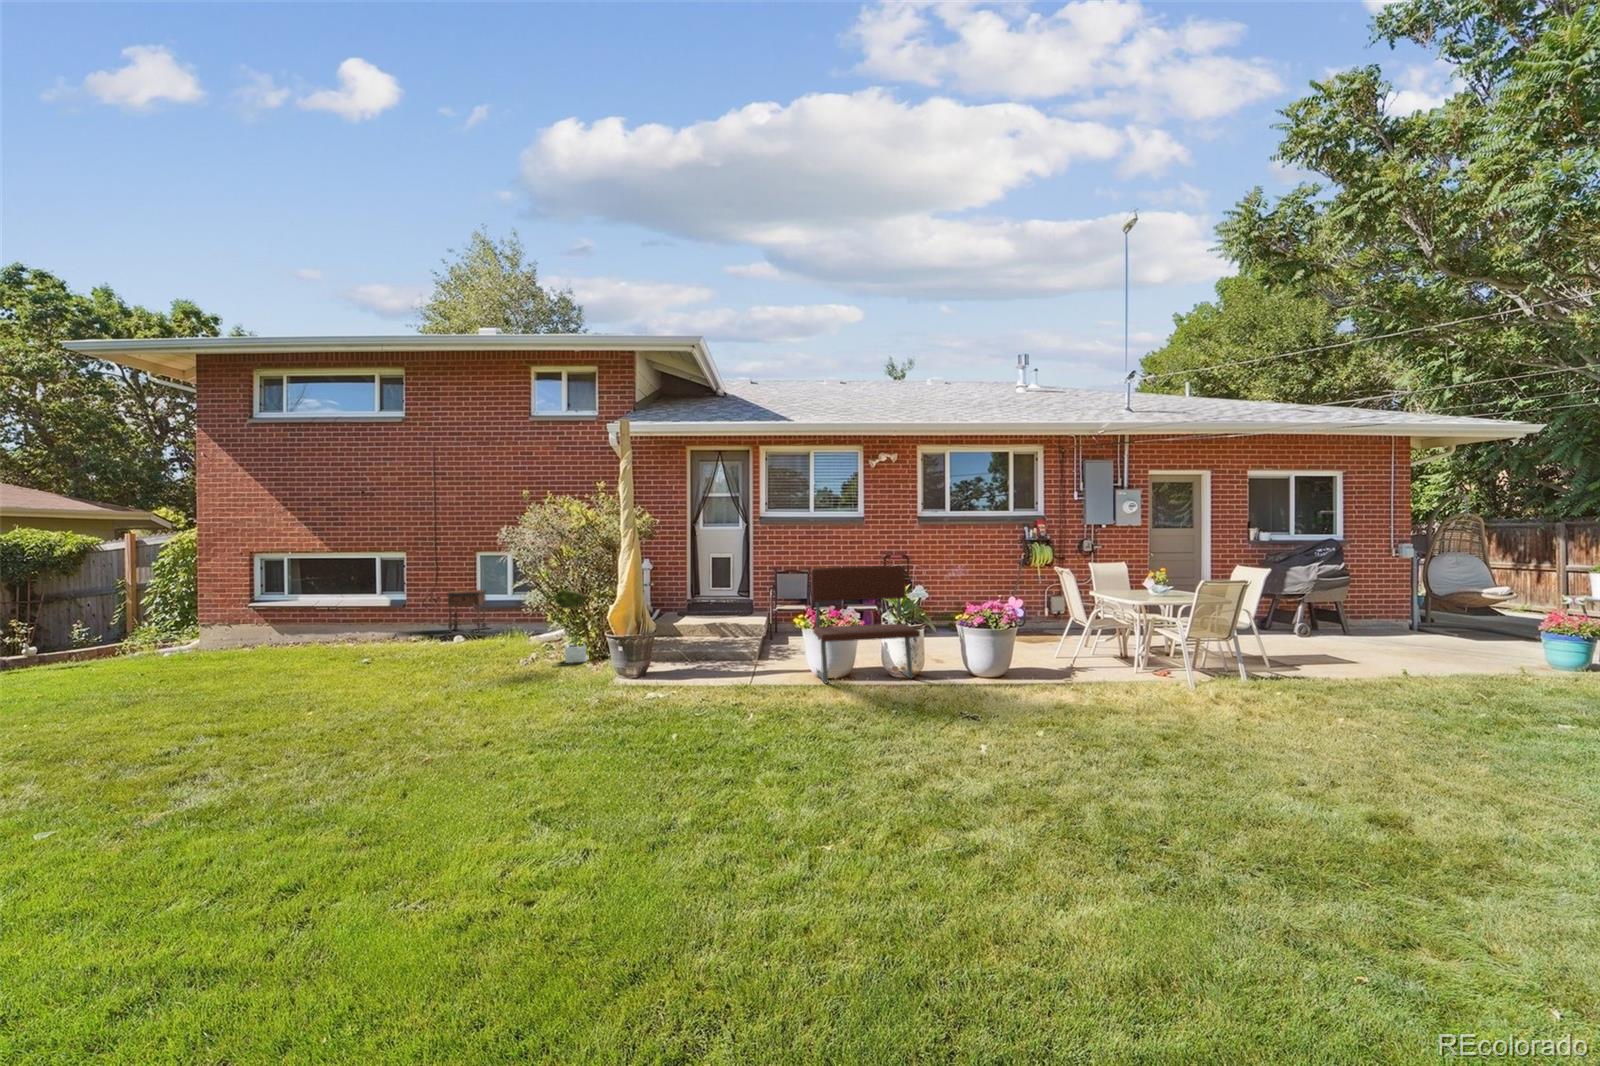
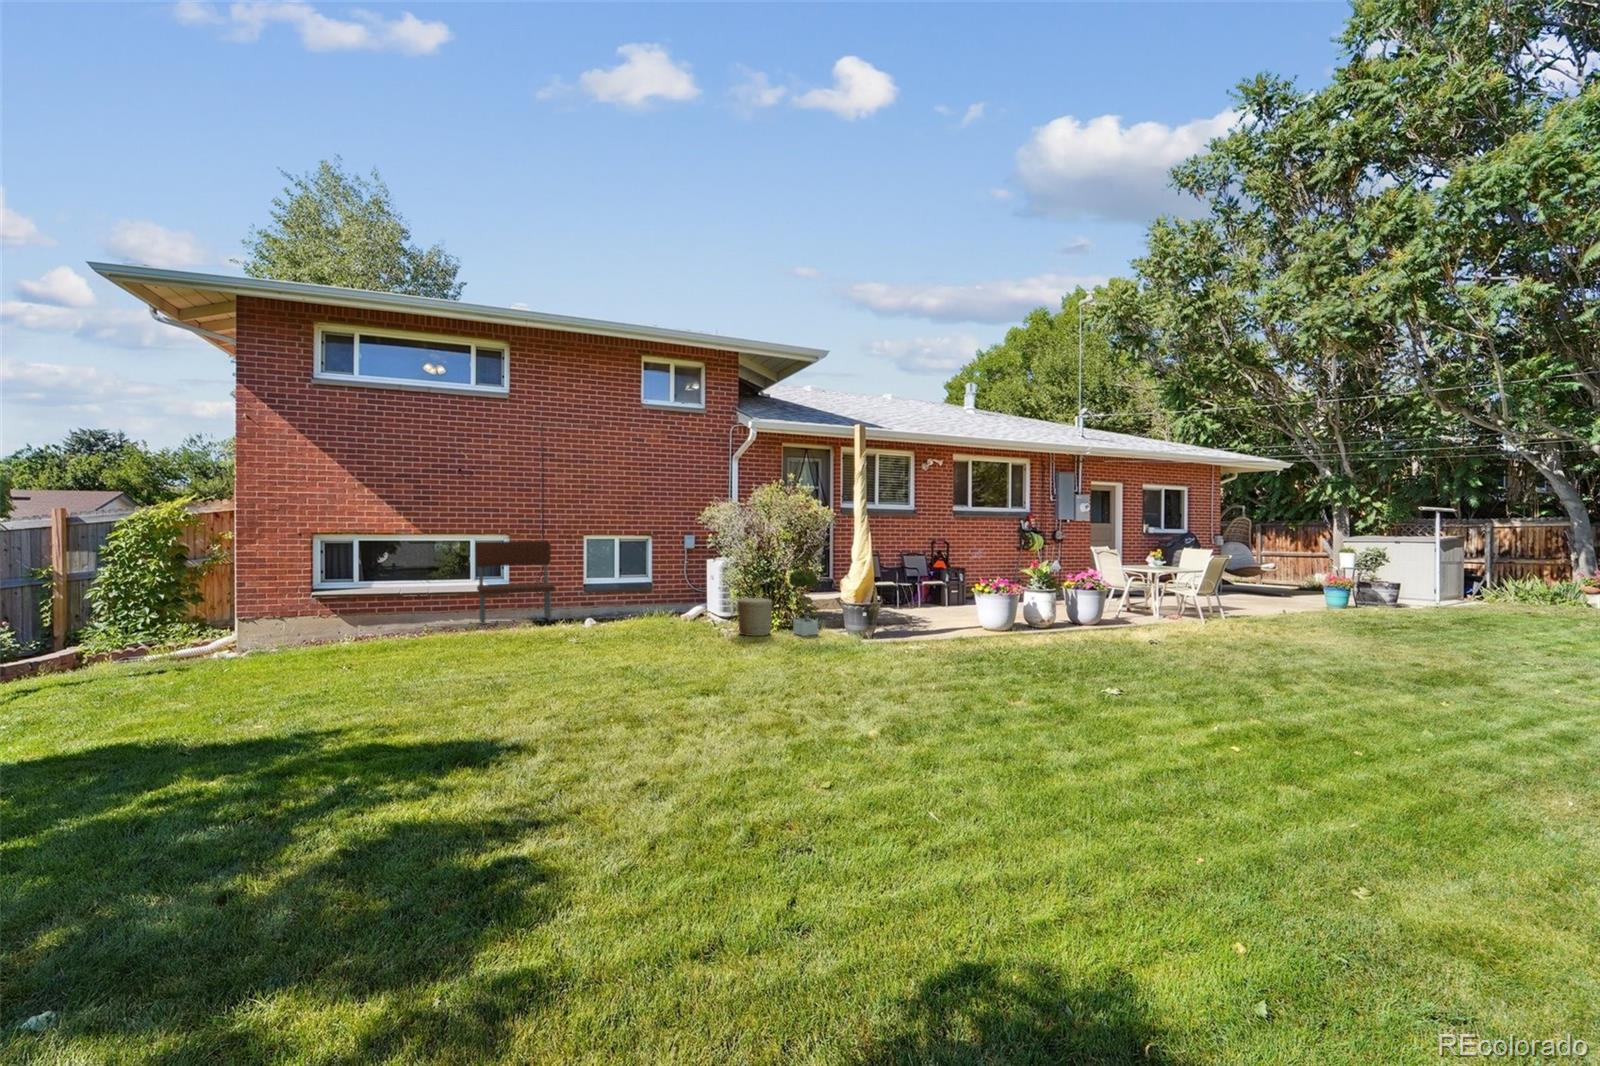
bench: present [811,566,920,683] -> present [476,541,556,625]
side table: present [447,590,489,633] -> none [565,574,610,618]
woven basket: none [512,619,552,660] -> present [737,598,772,636]

